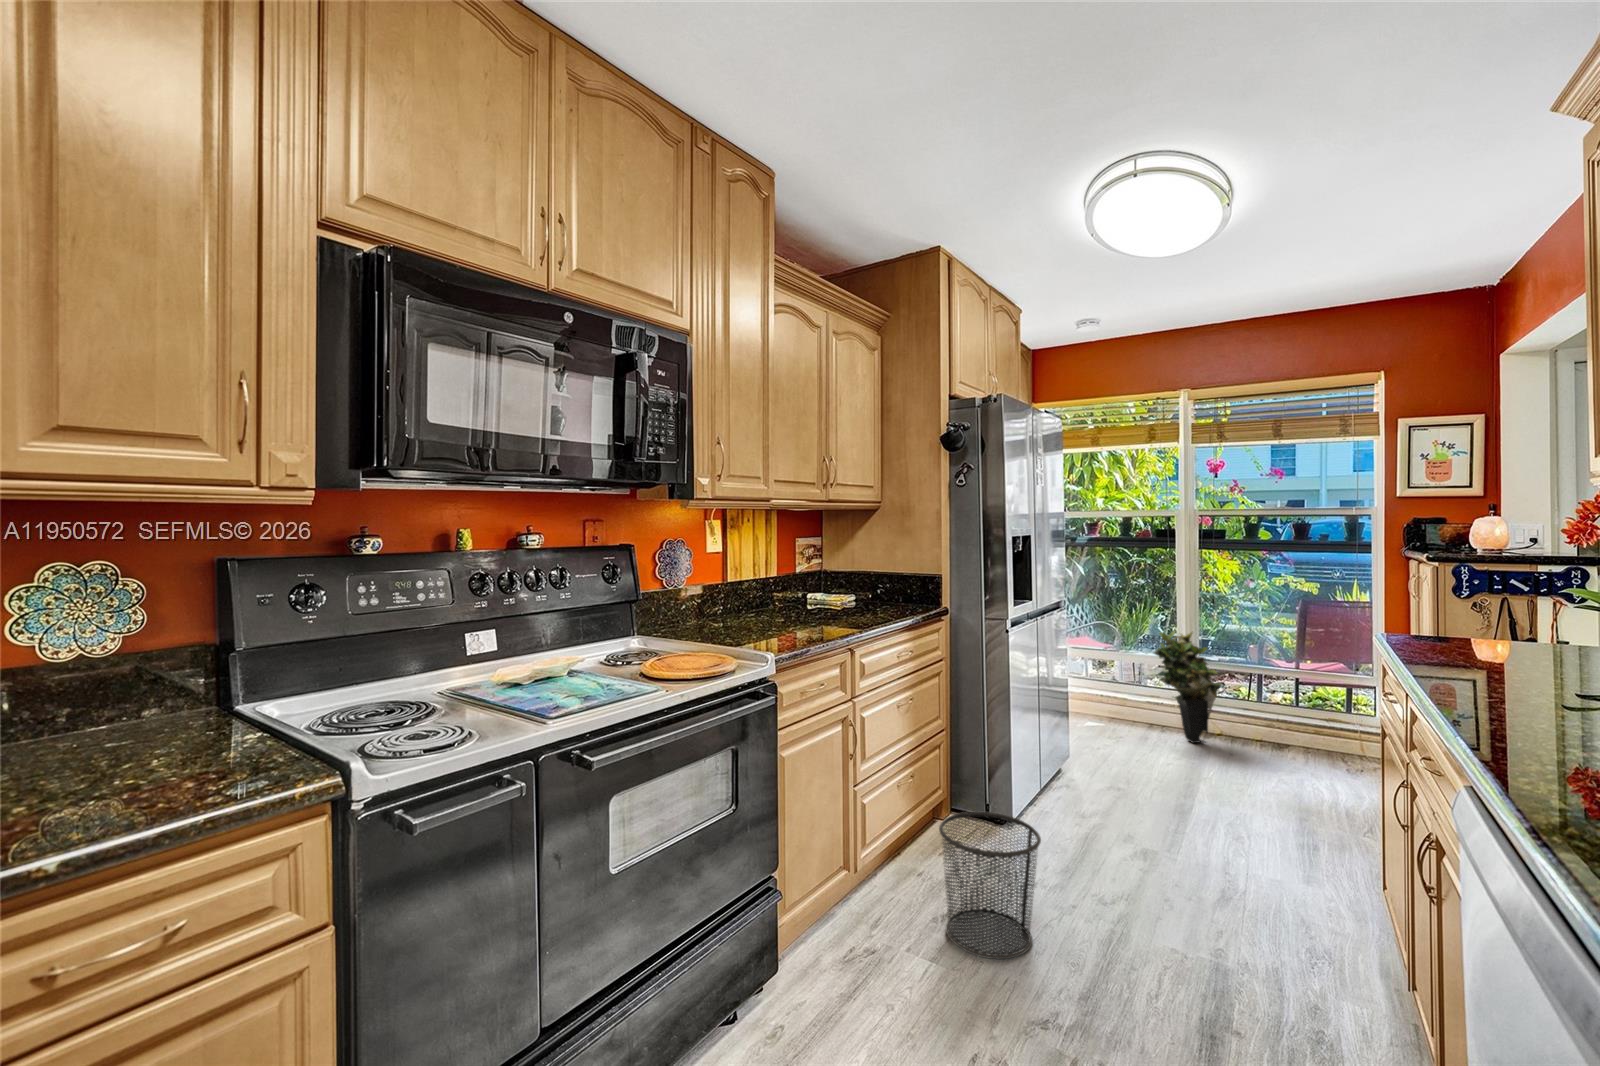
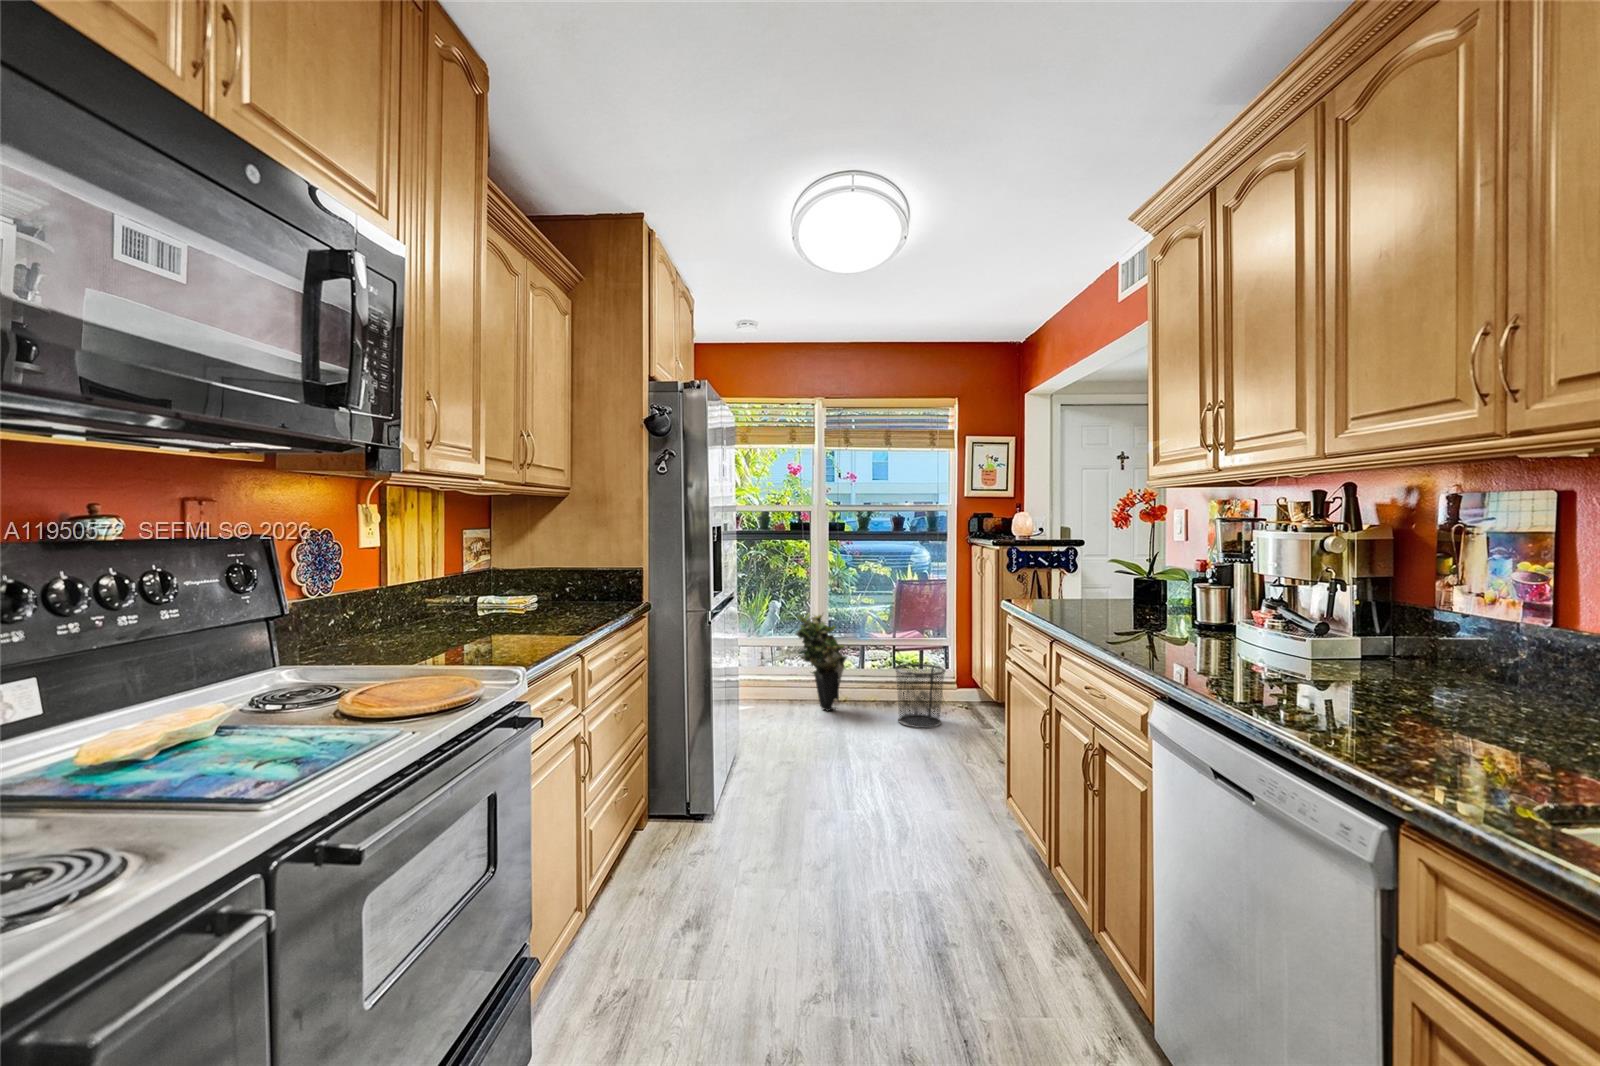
waste bin: present [939,811,1041,959] -> present [895,664,945,728]

